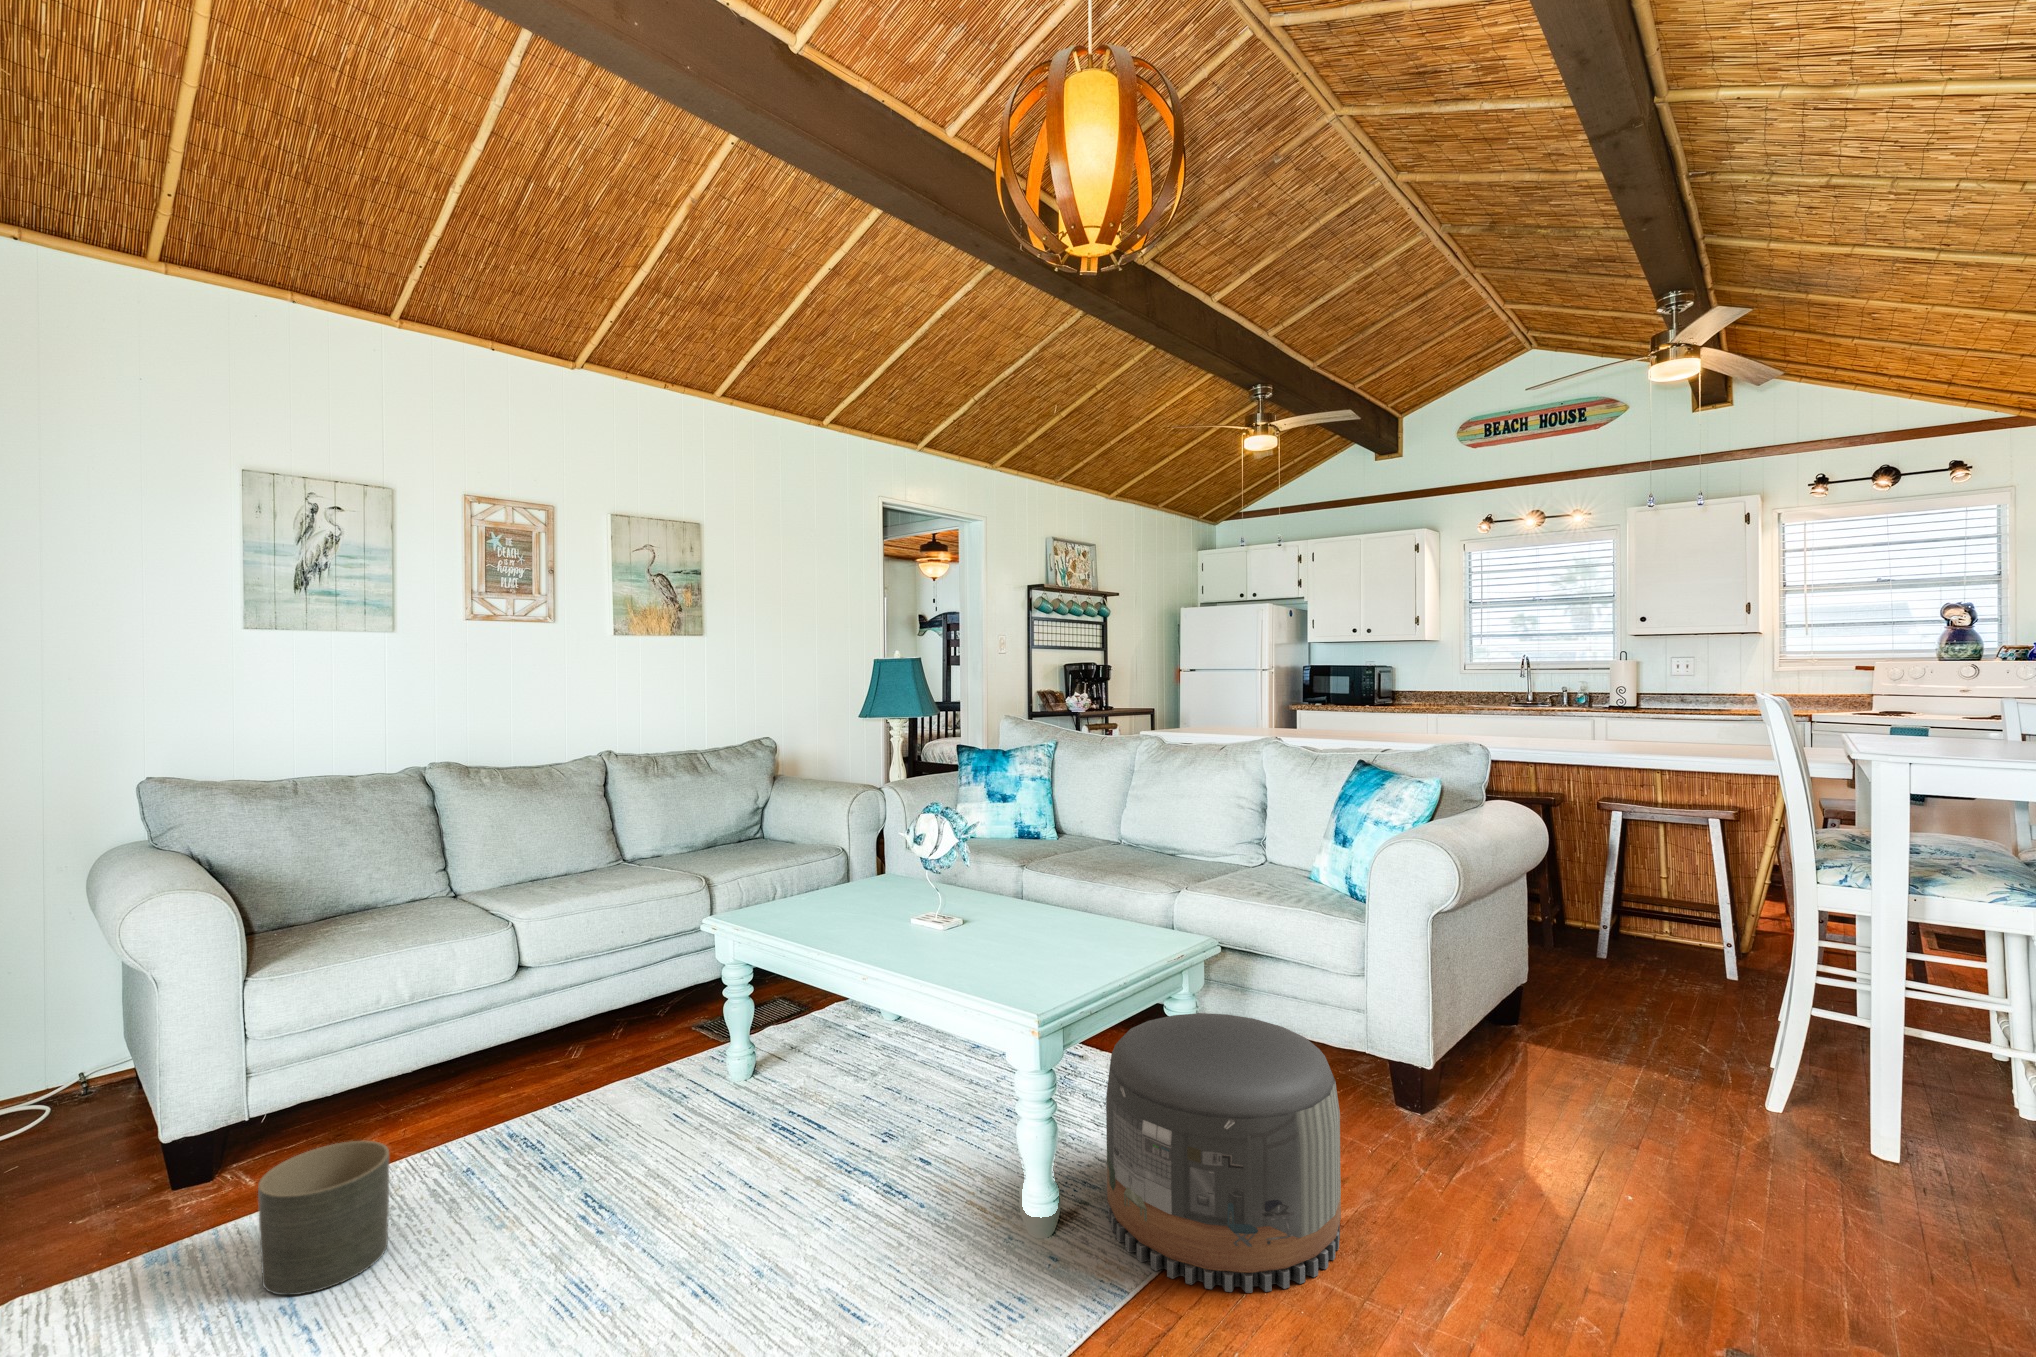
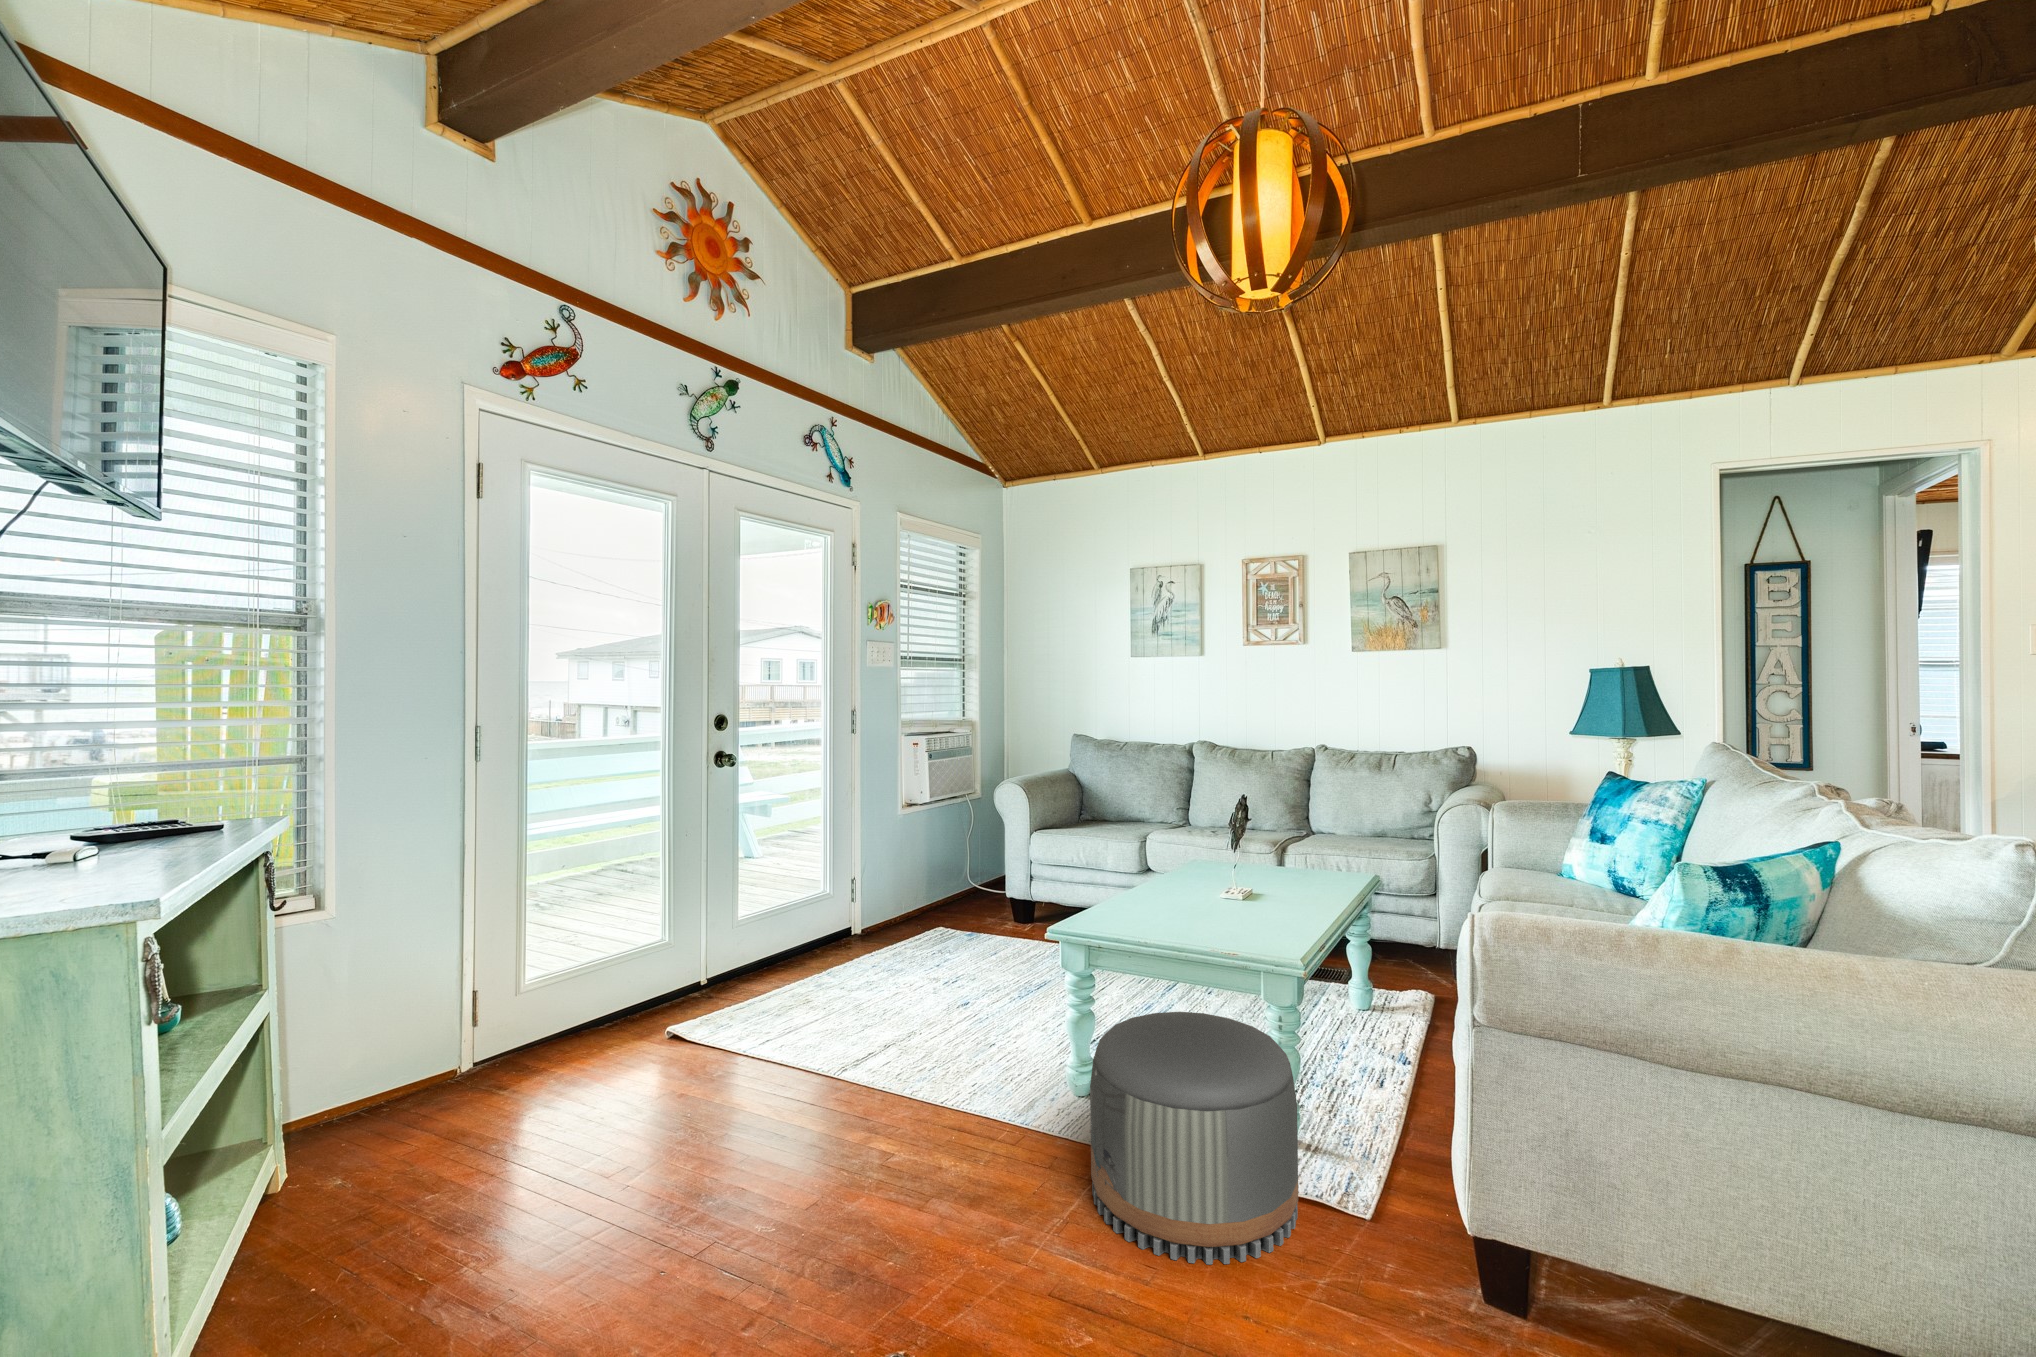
planter: present [258,1141,389,1295] -> none [955,909,1003,967]

